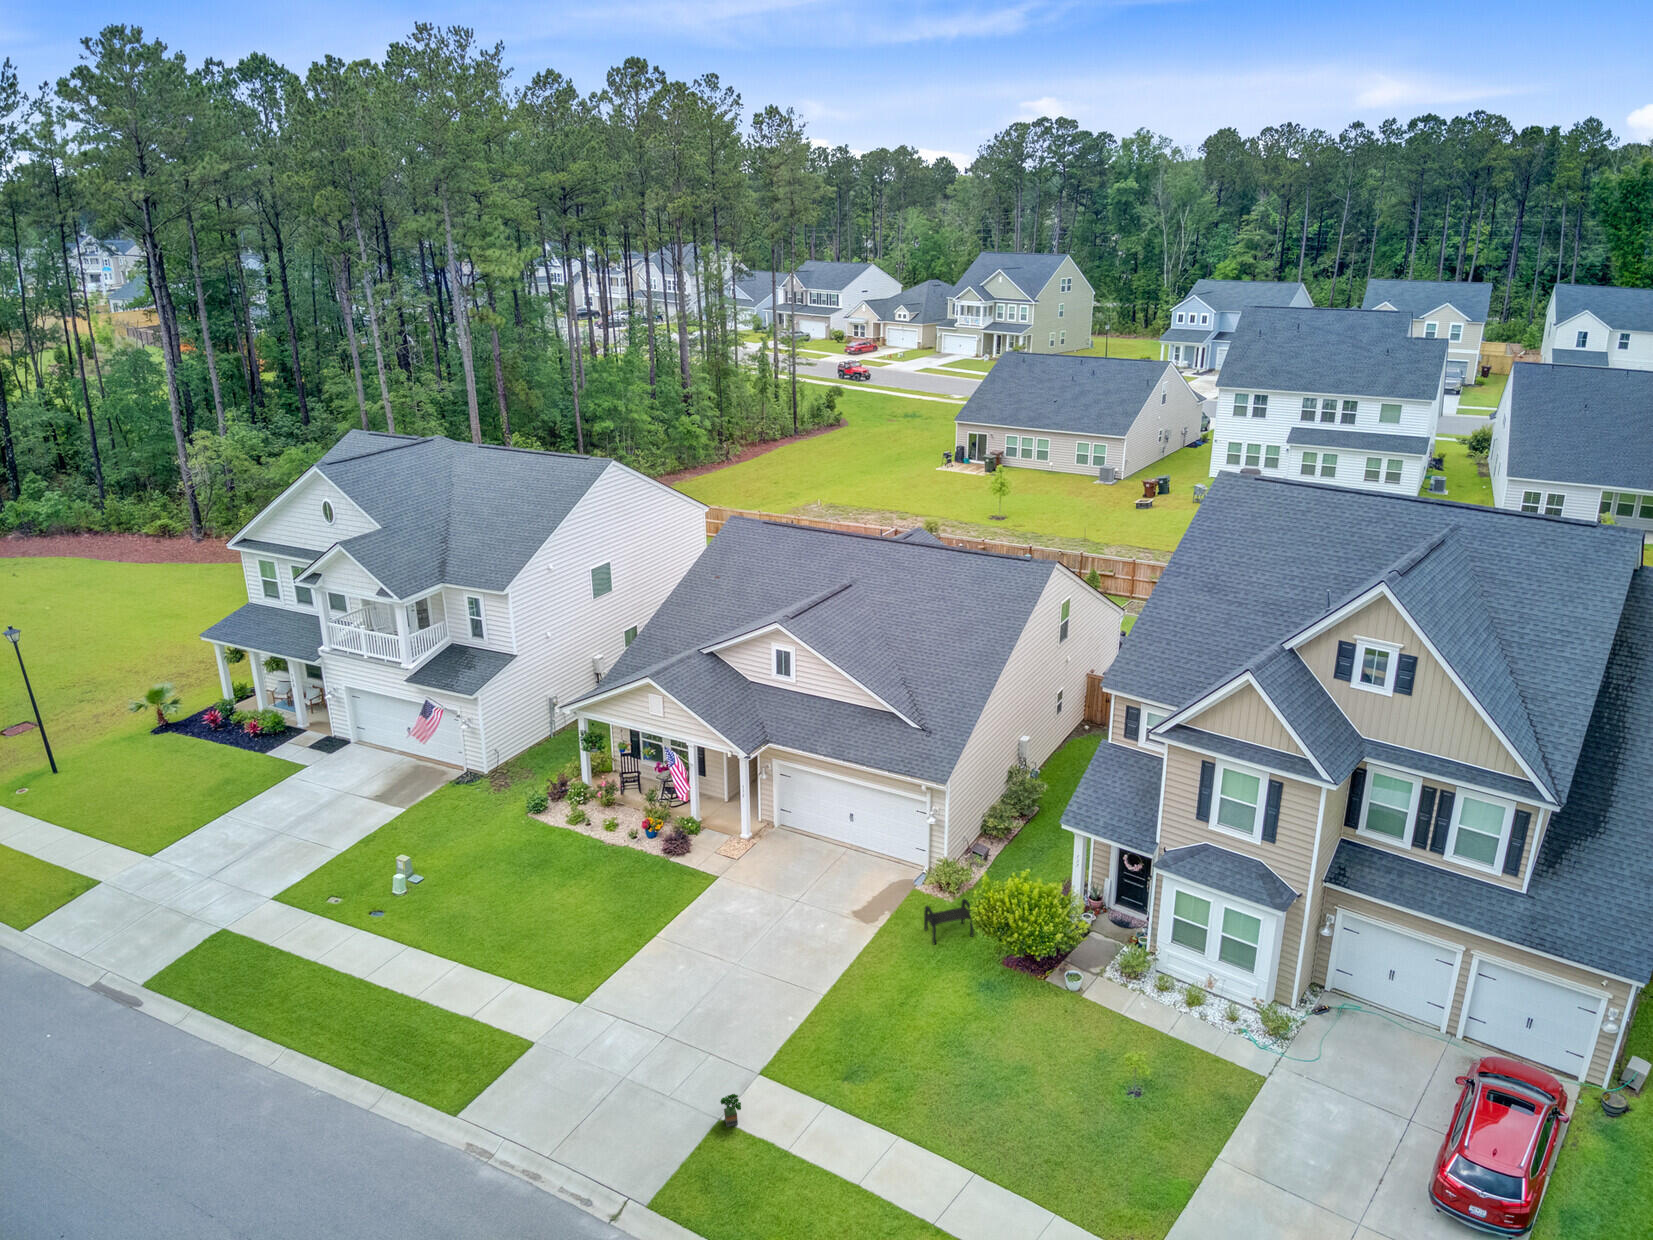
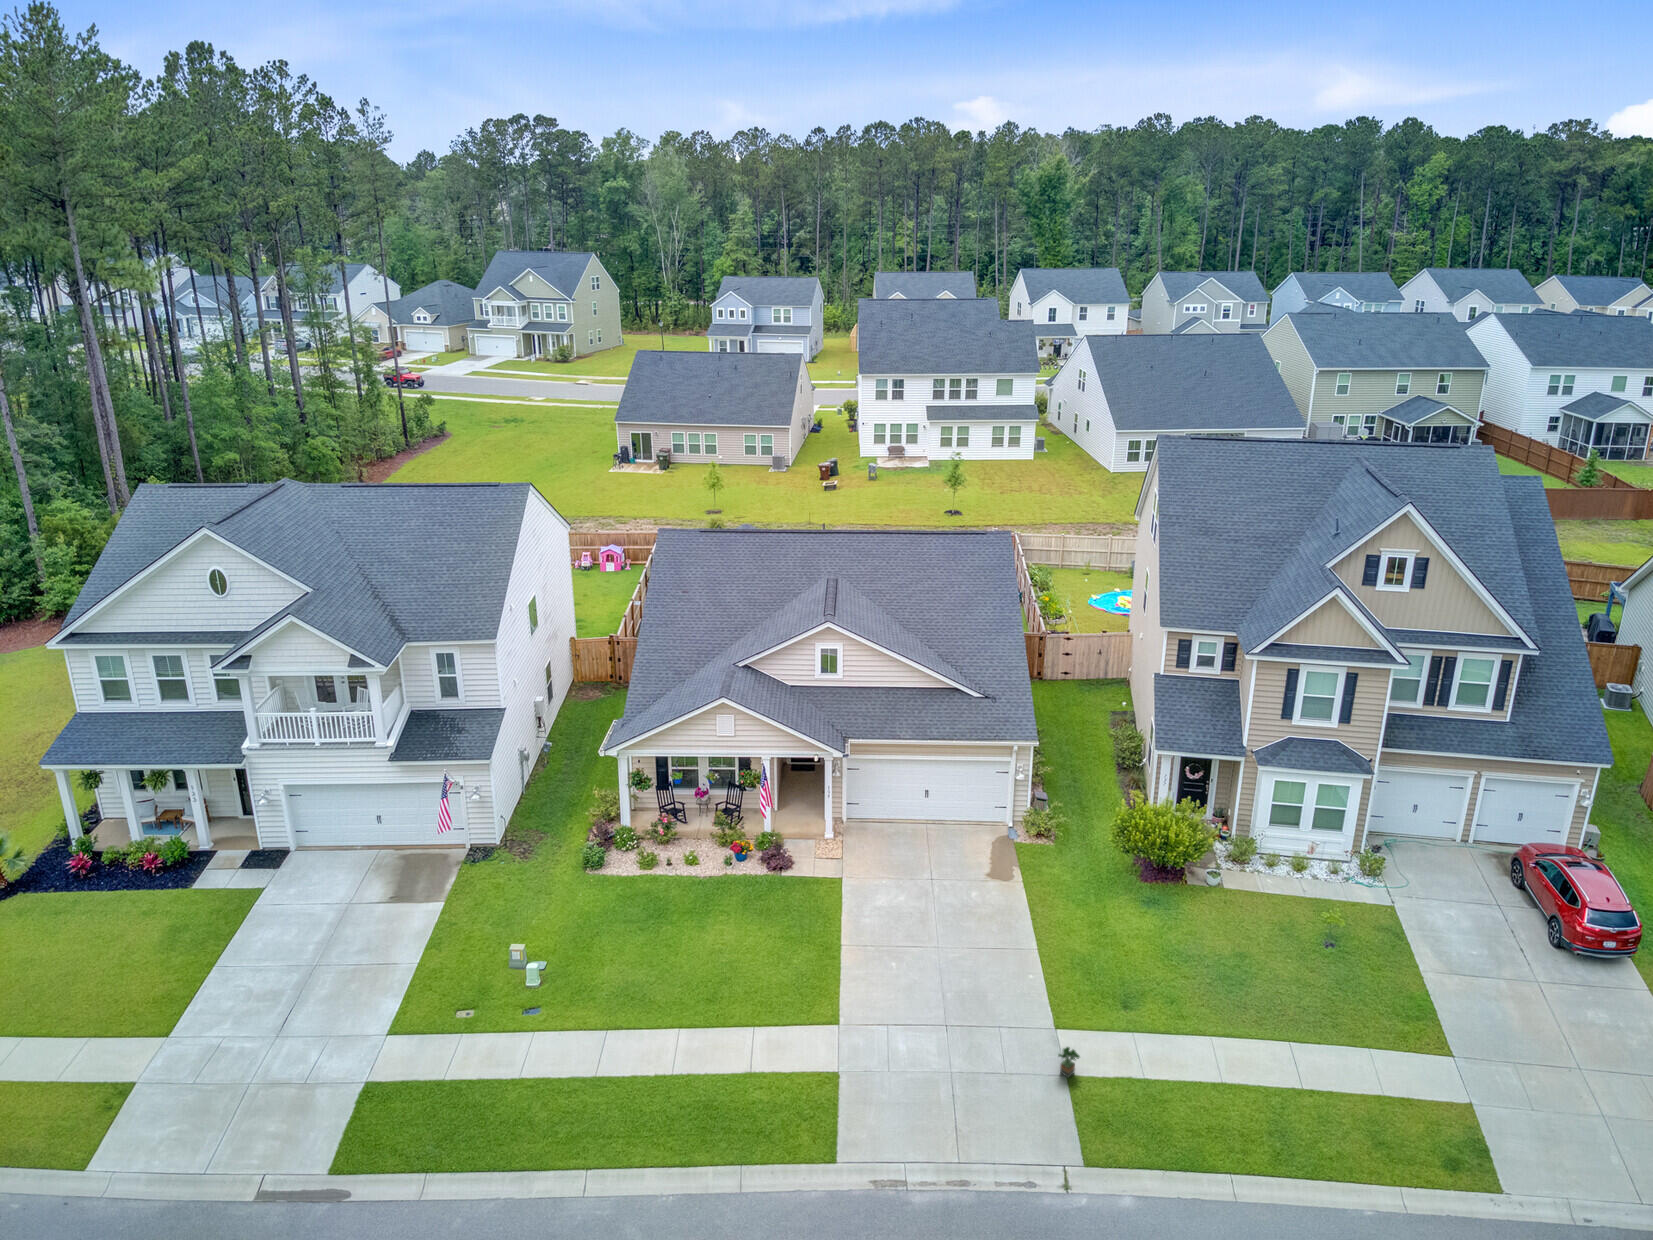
bench: present [924,899,974,944] -> none [1060,835,1103,881]

